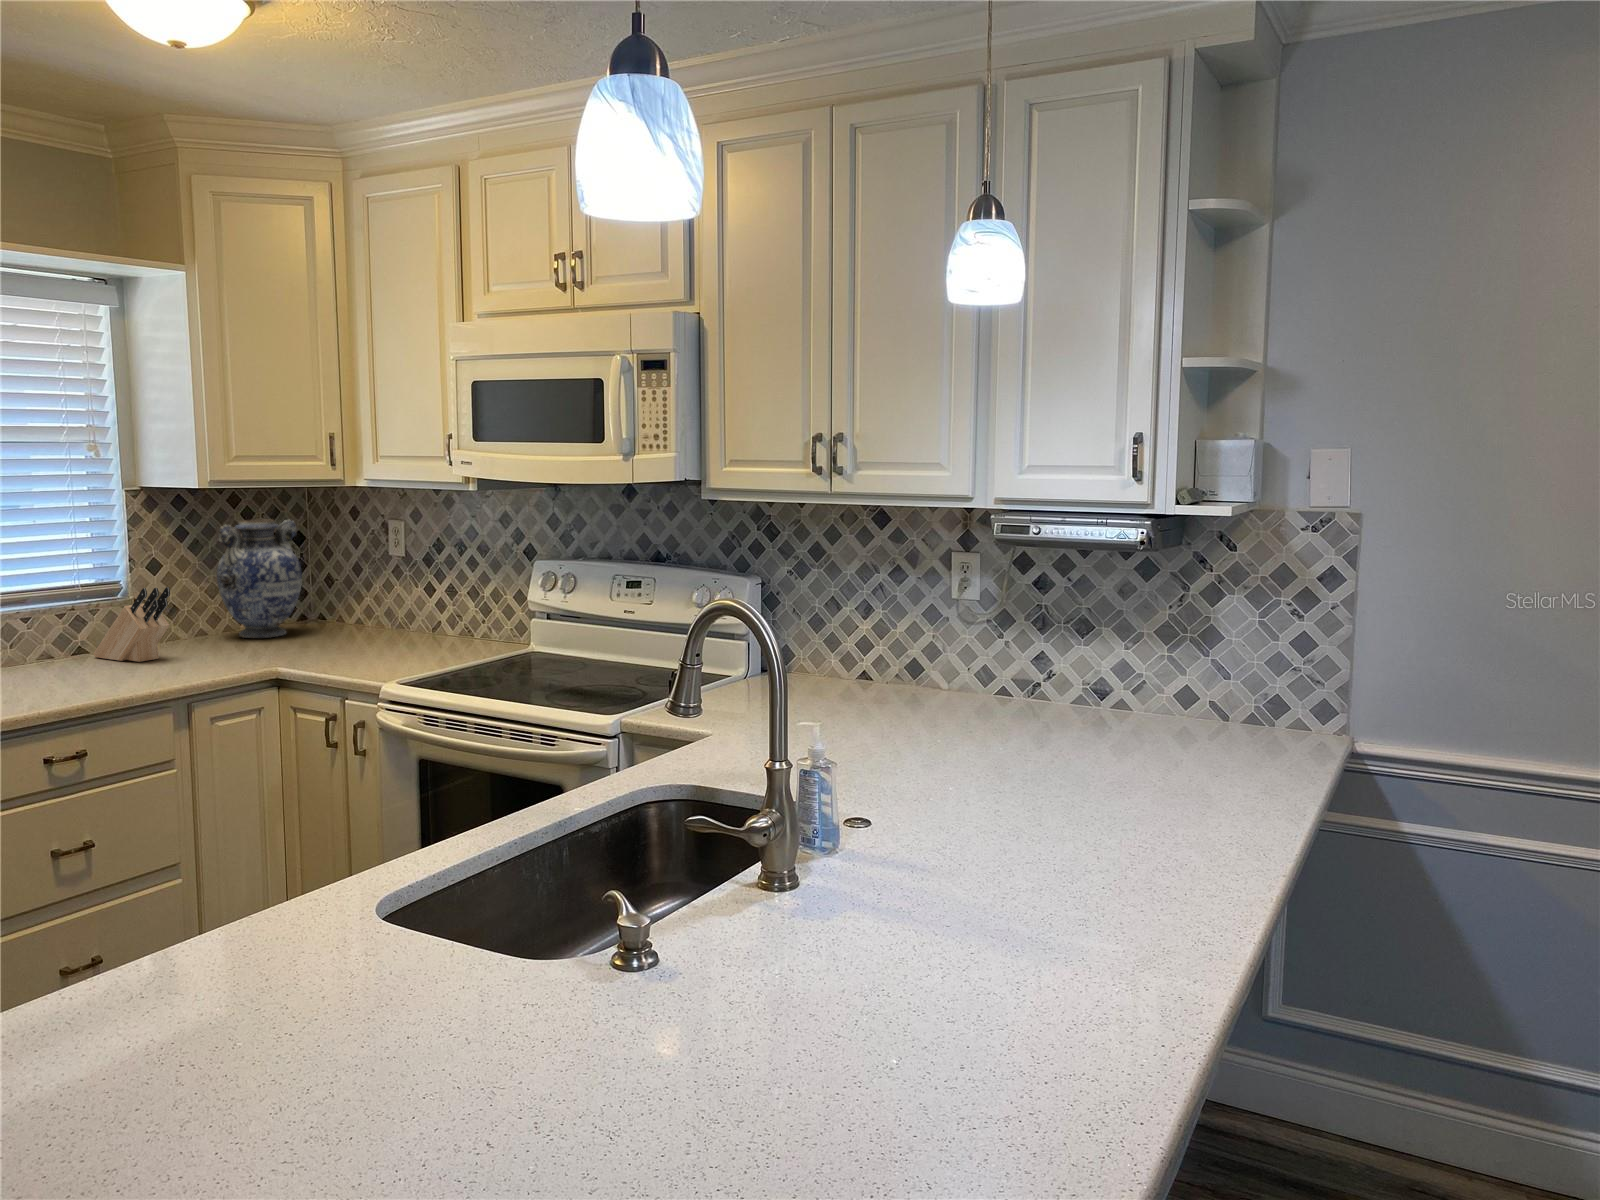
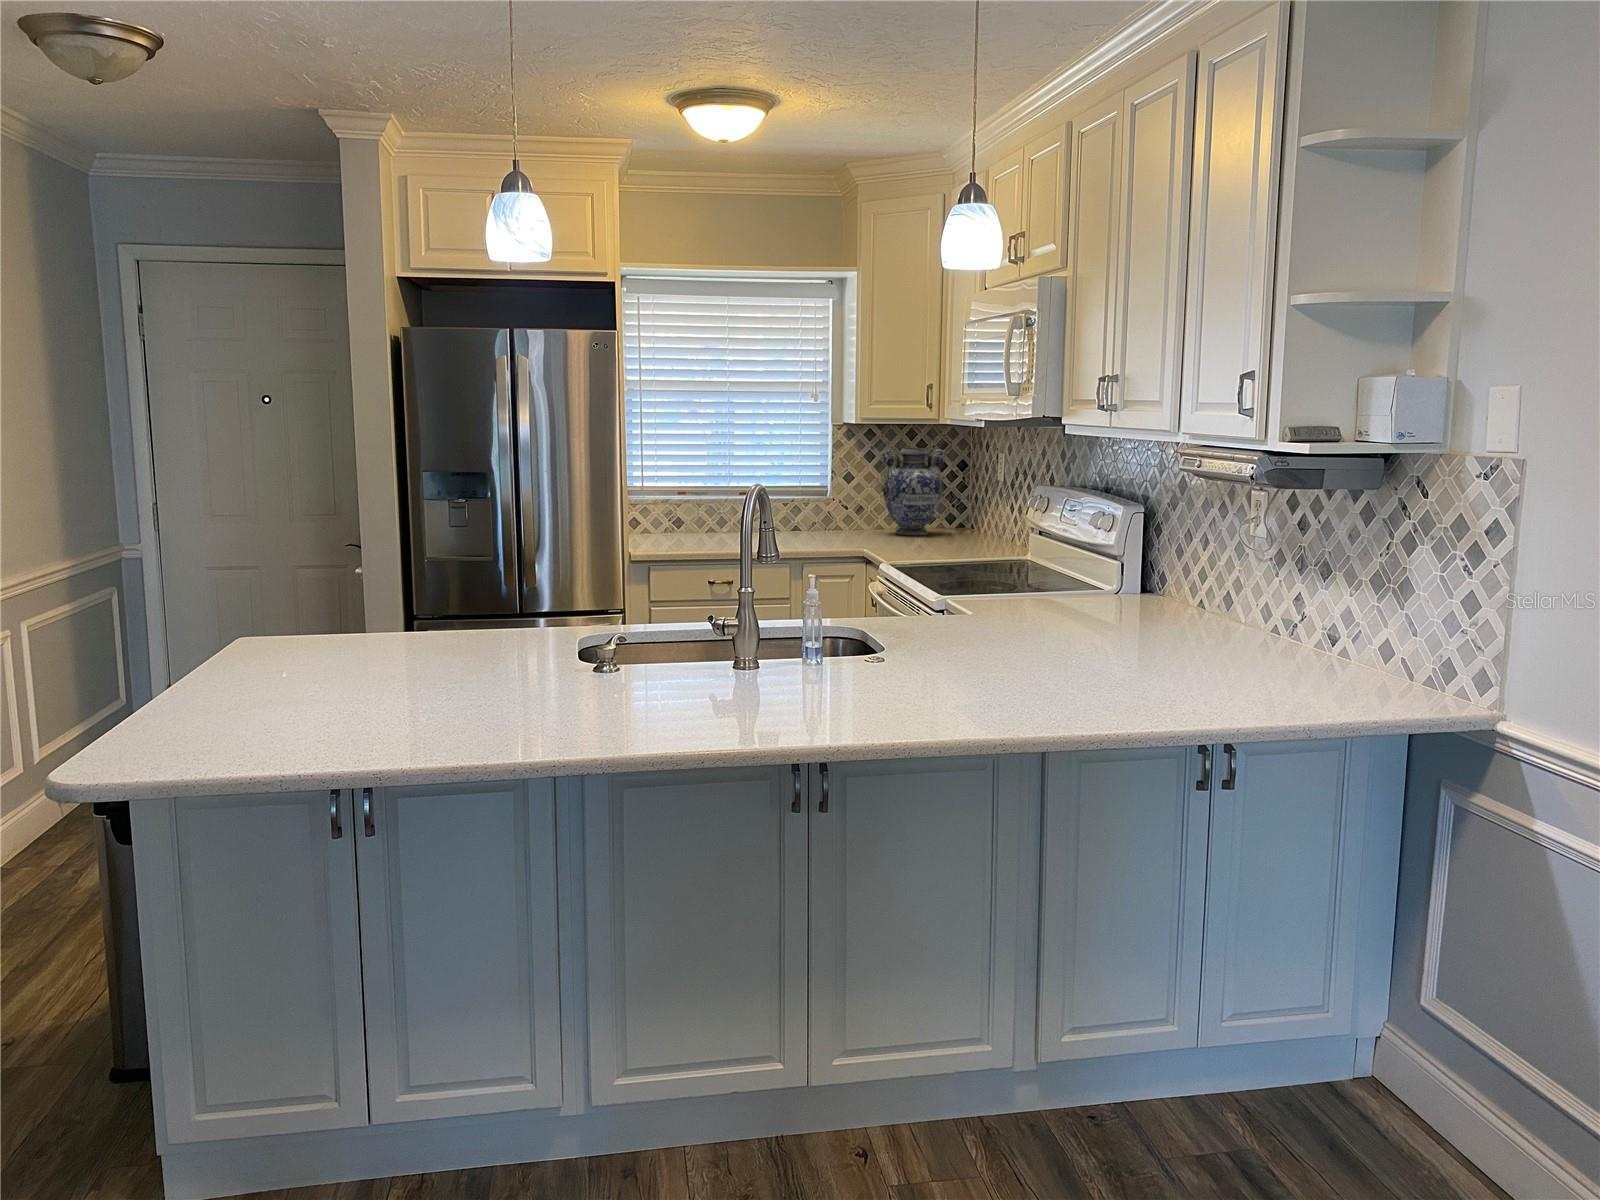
knife block: present [93,587,170,662] -> none [797,488,829,538]

